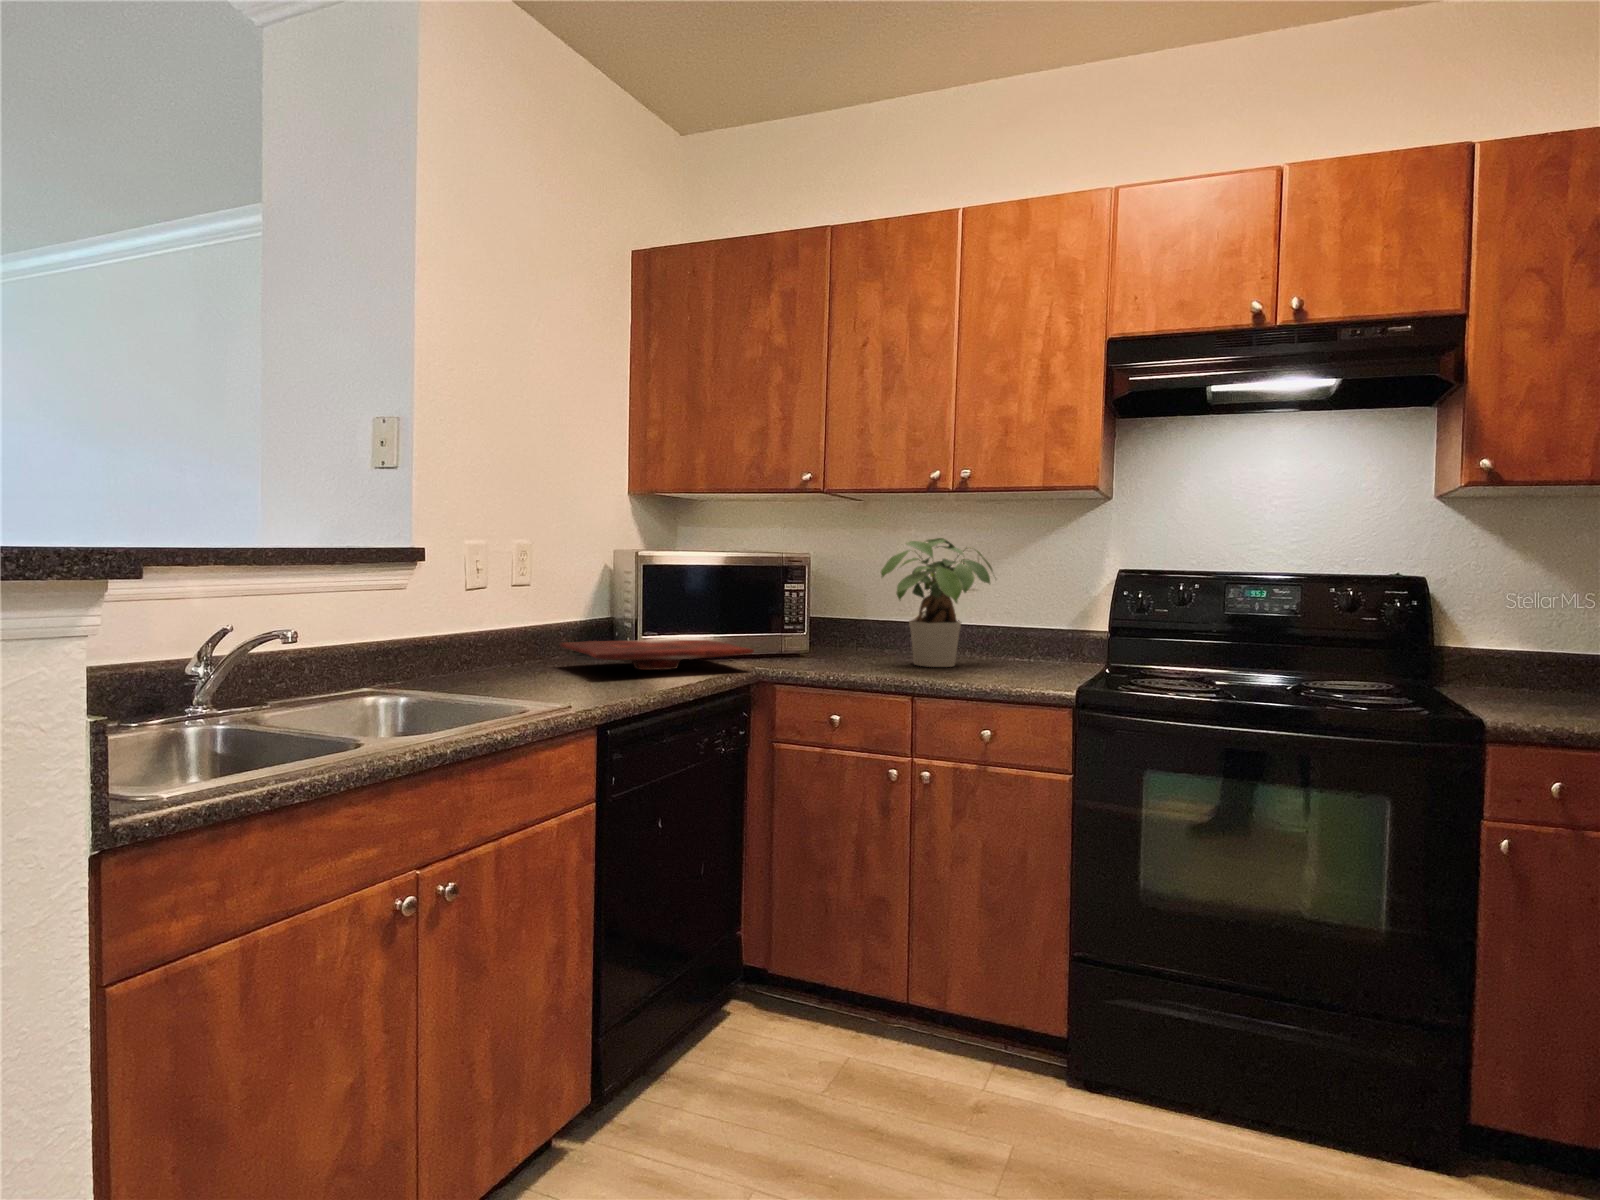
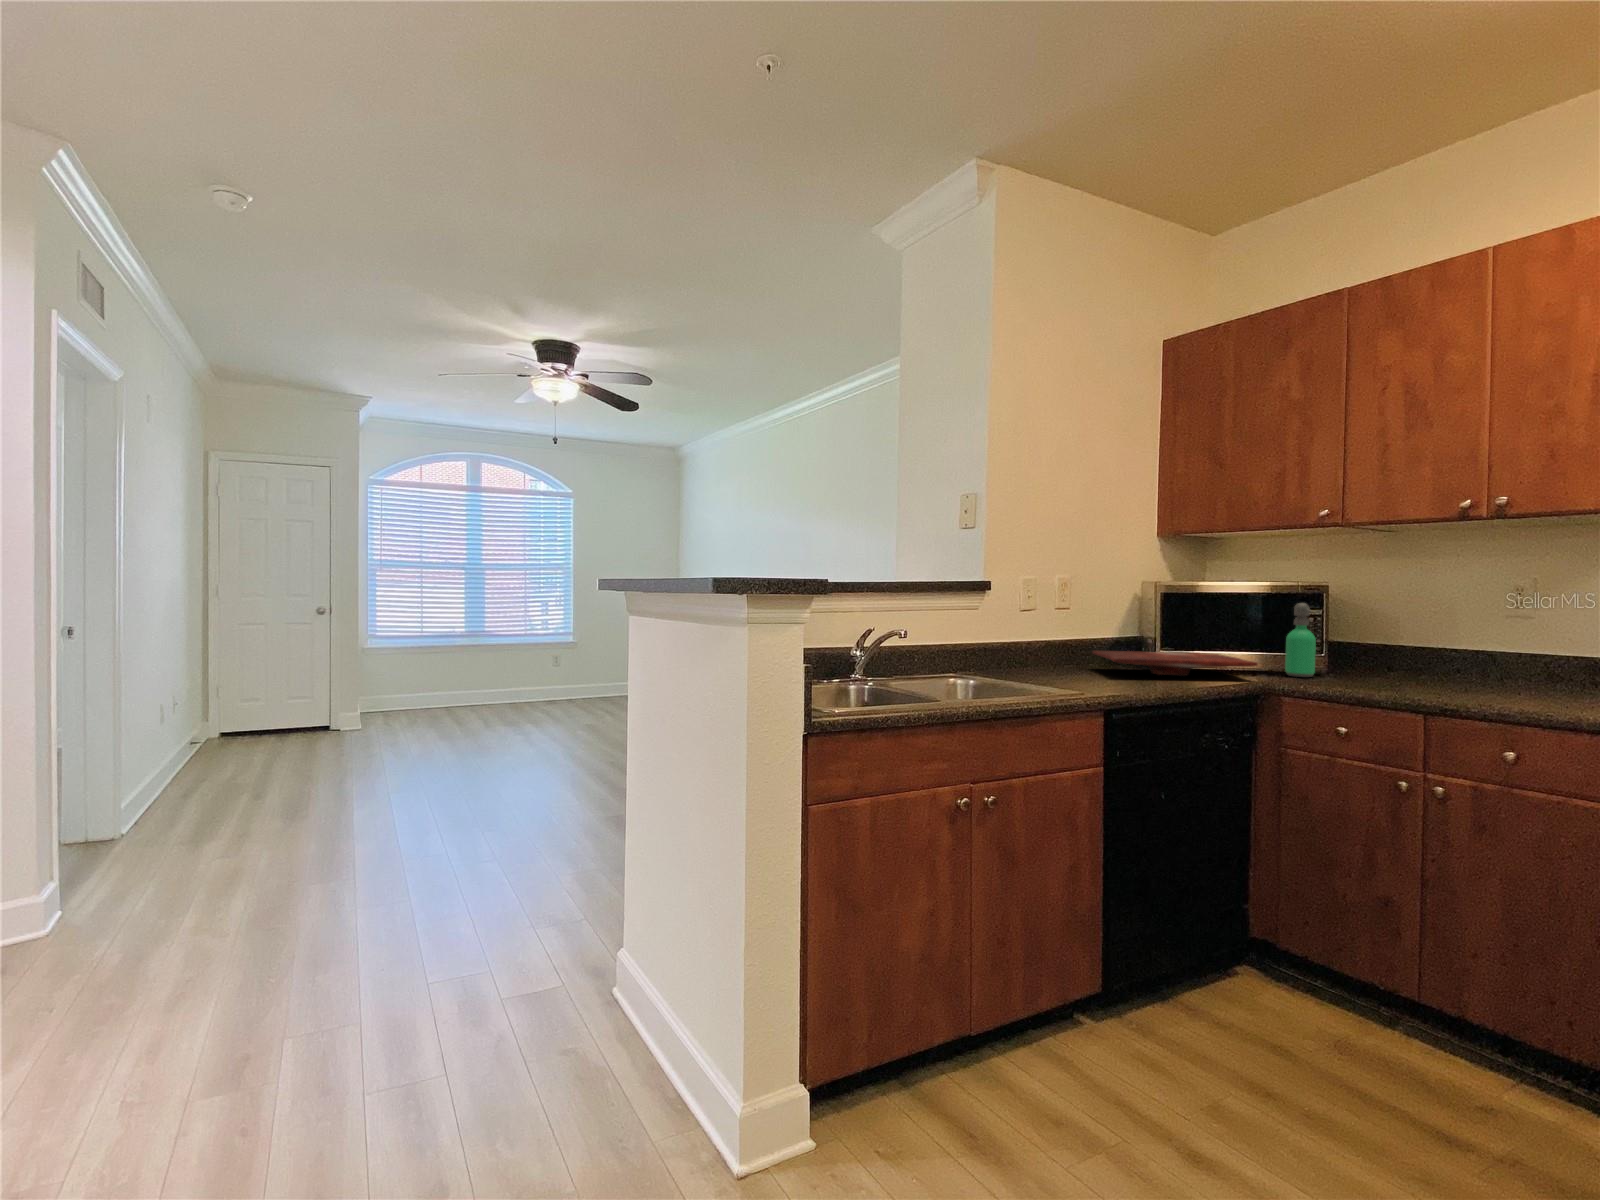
potted plant: present [881,538,993,667] -> none [1398,565,1552,691]
soap dispenser: none [774,577,804,661] -> present [1285,603,1316,677]

